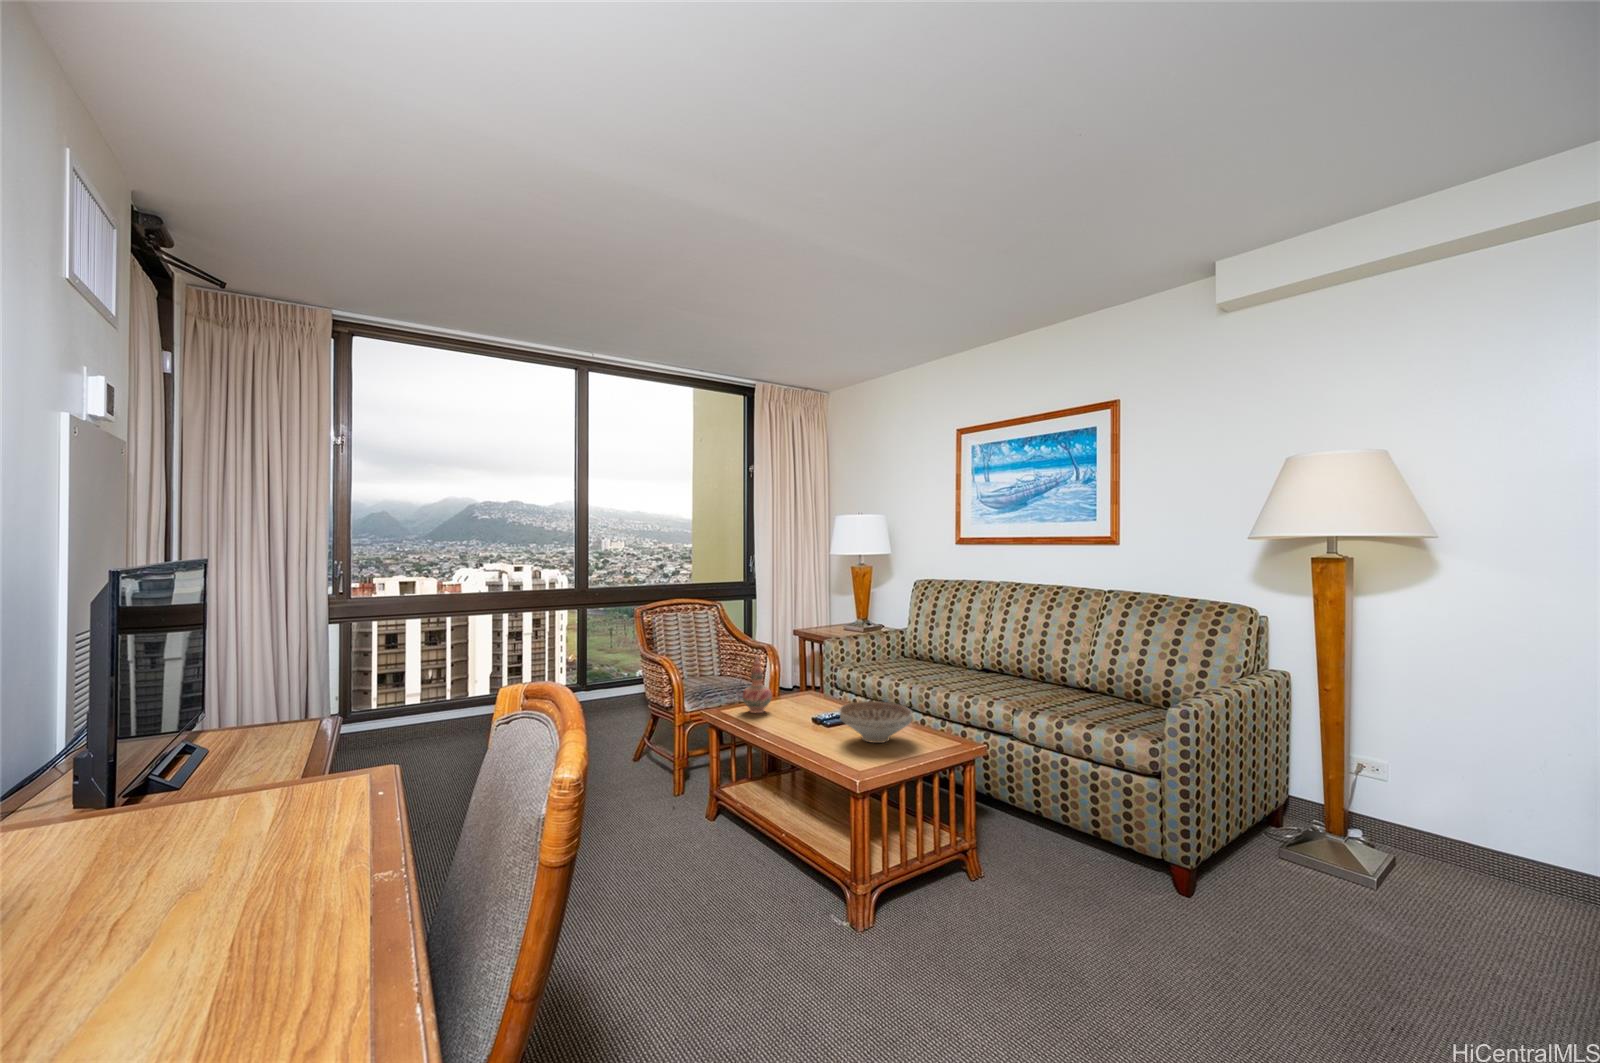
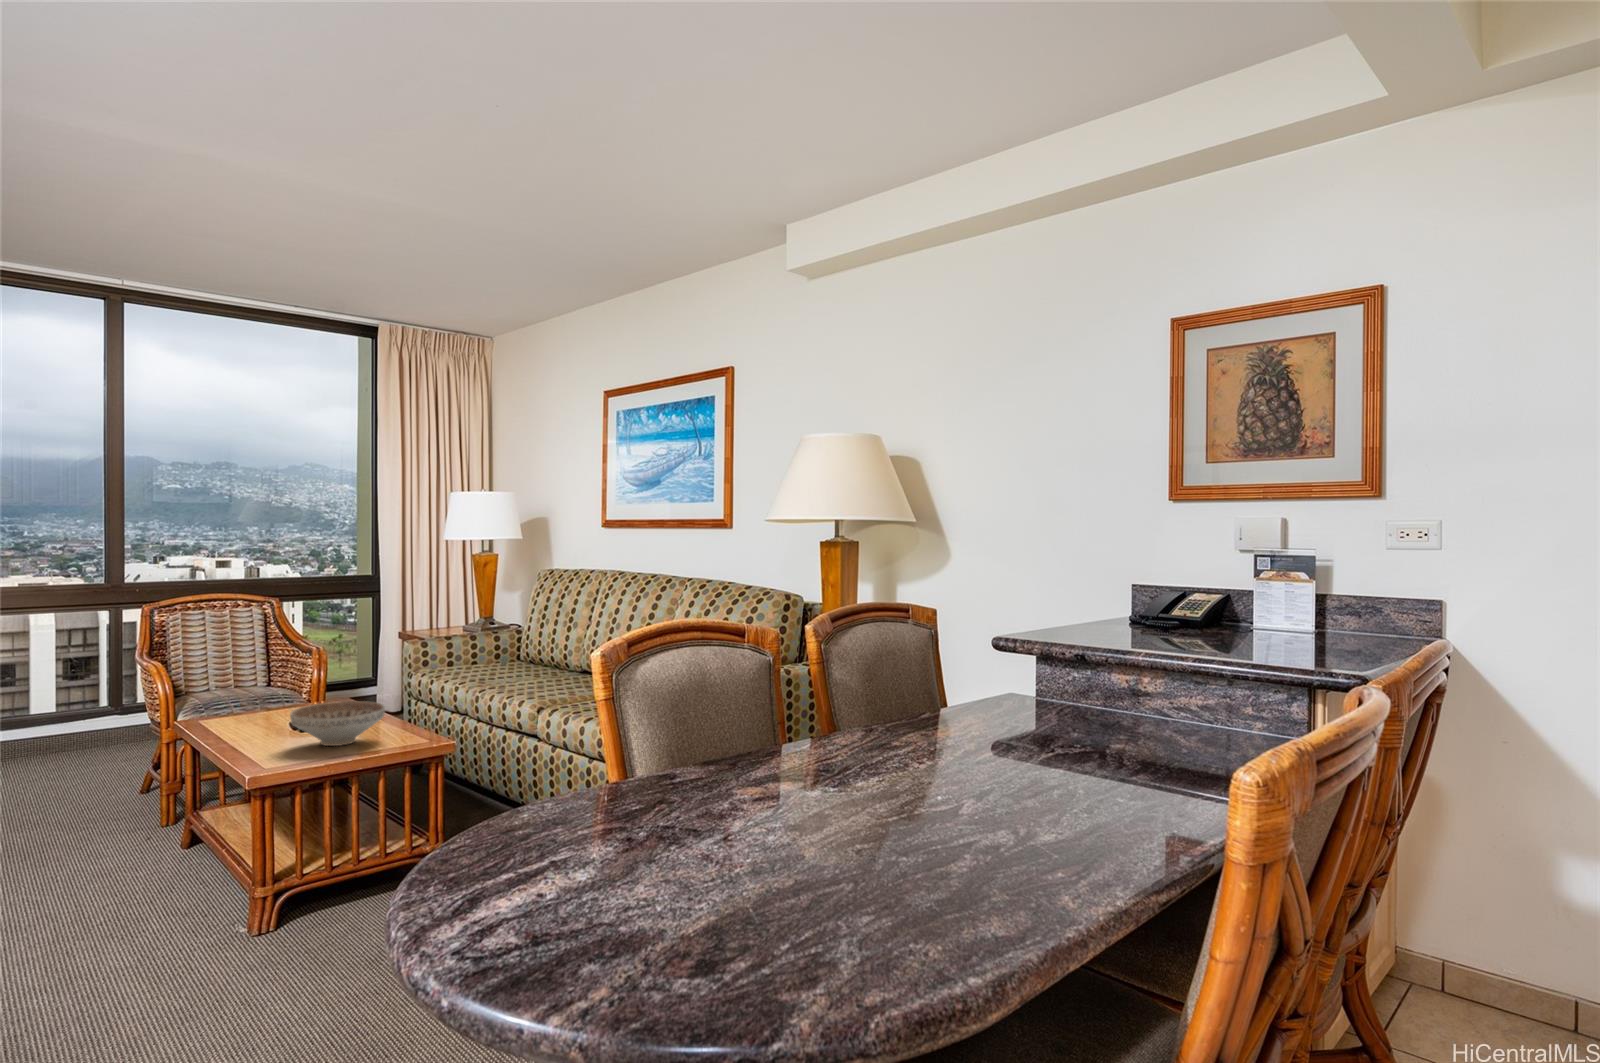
decorative vase: present [742,658,772,713] -> none [220,656,263,724]

